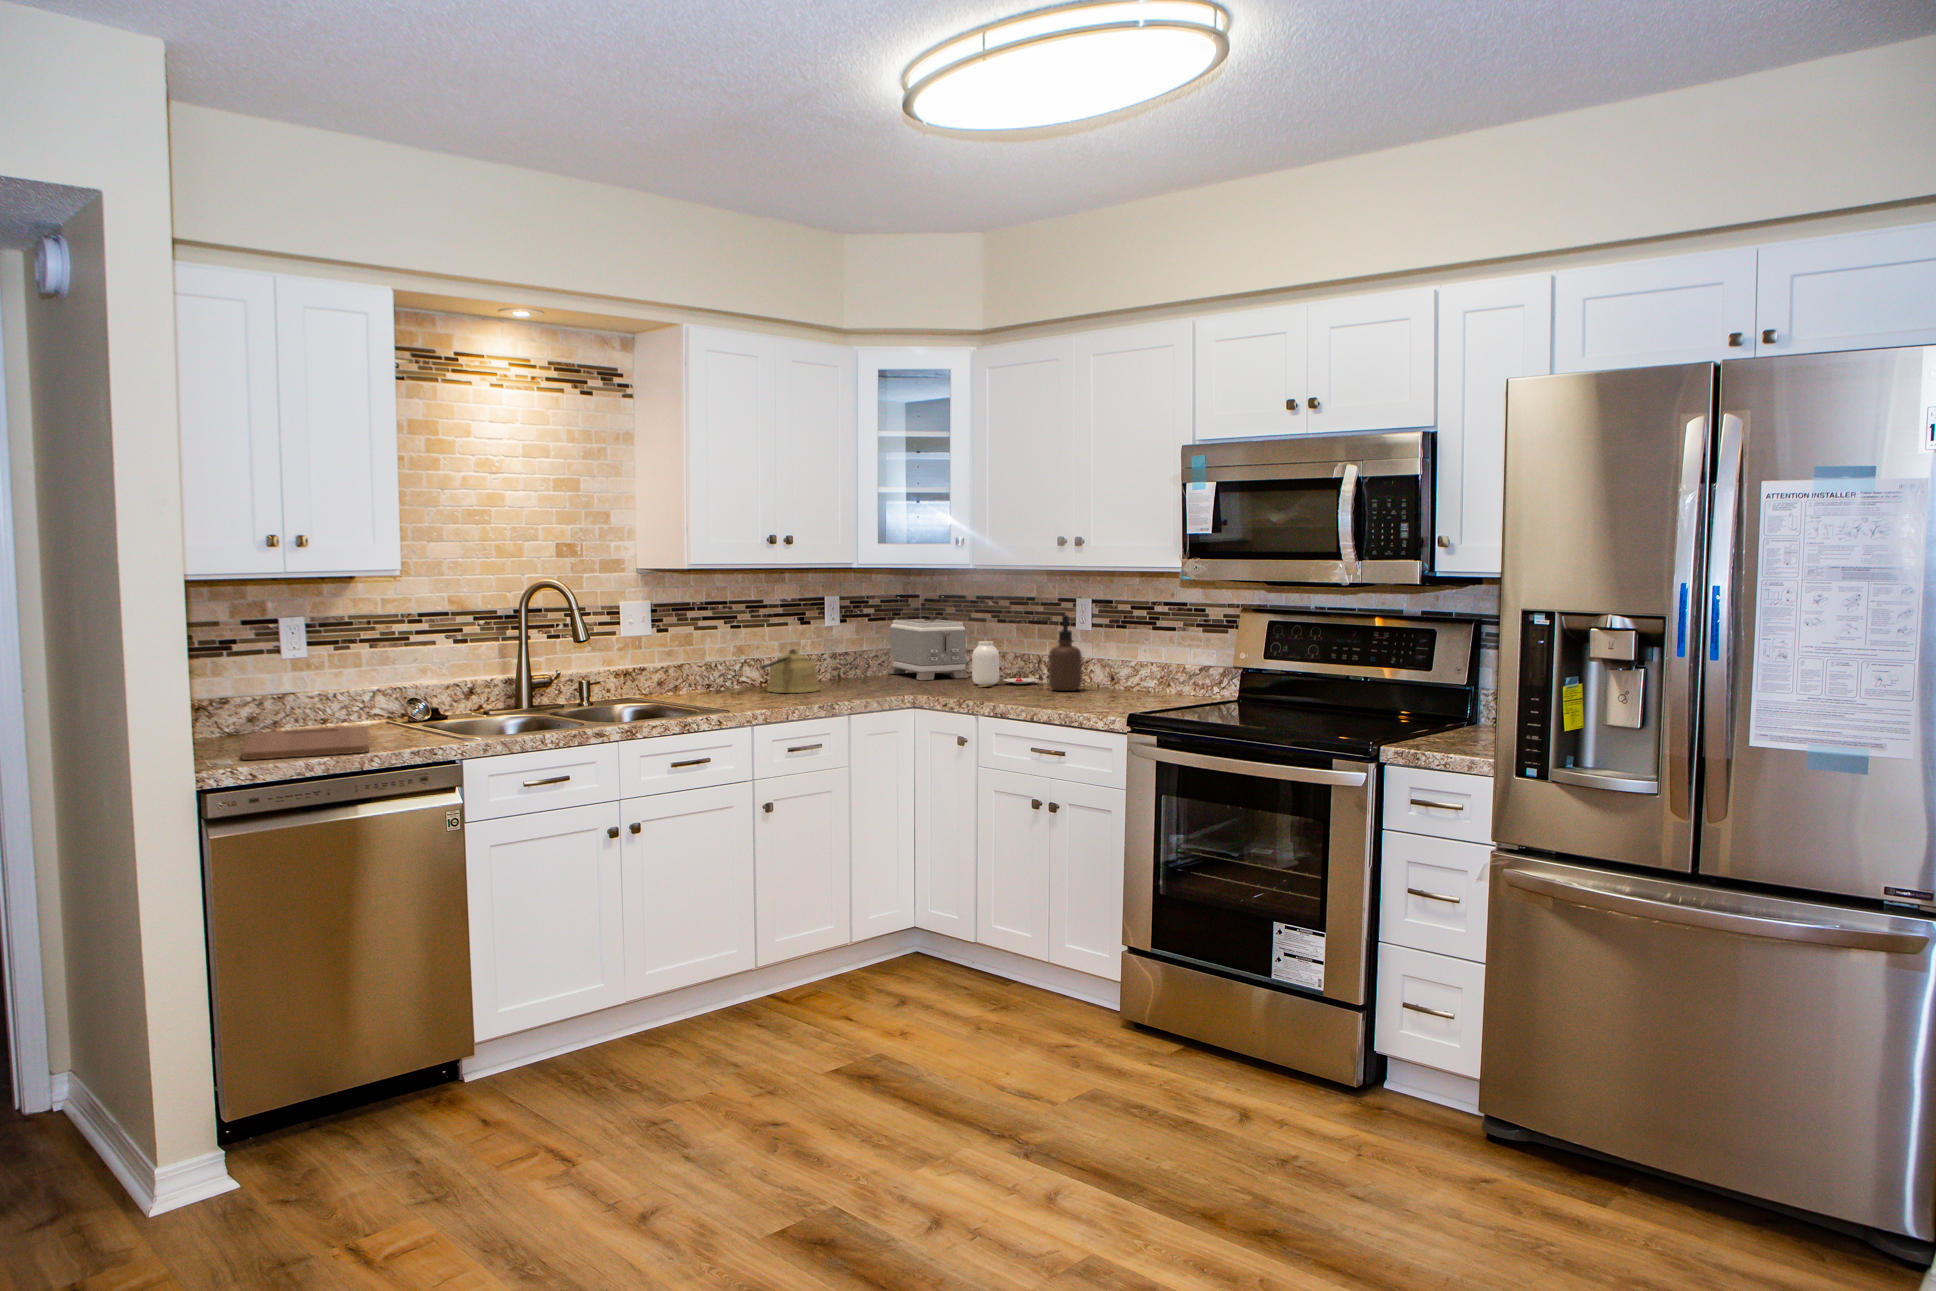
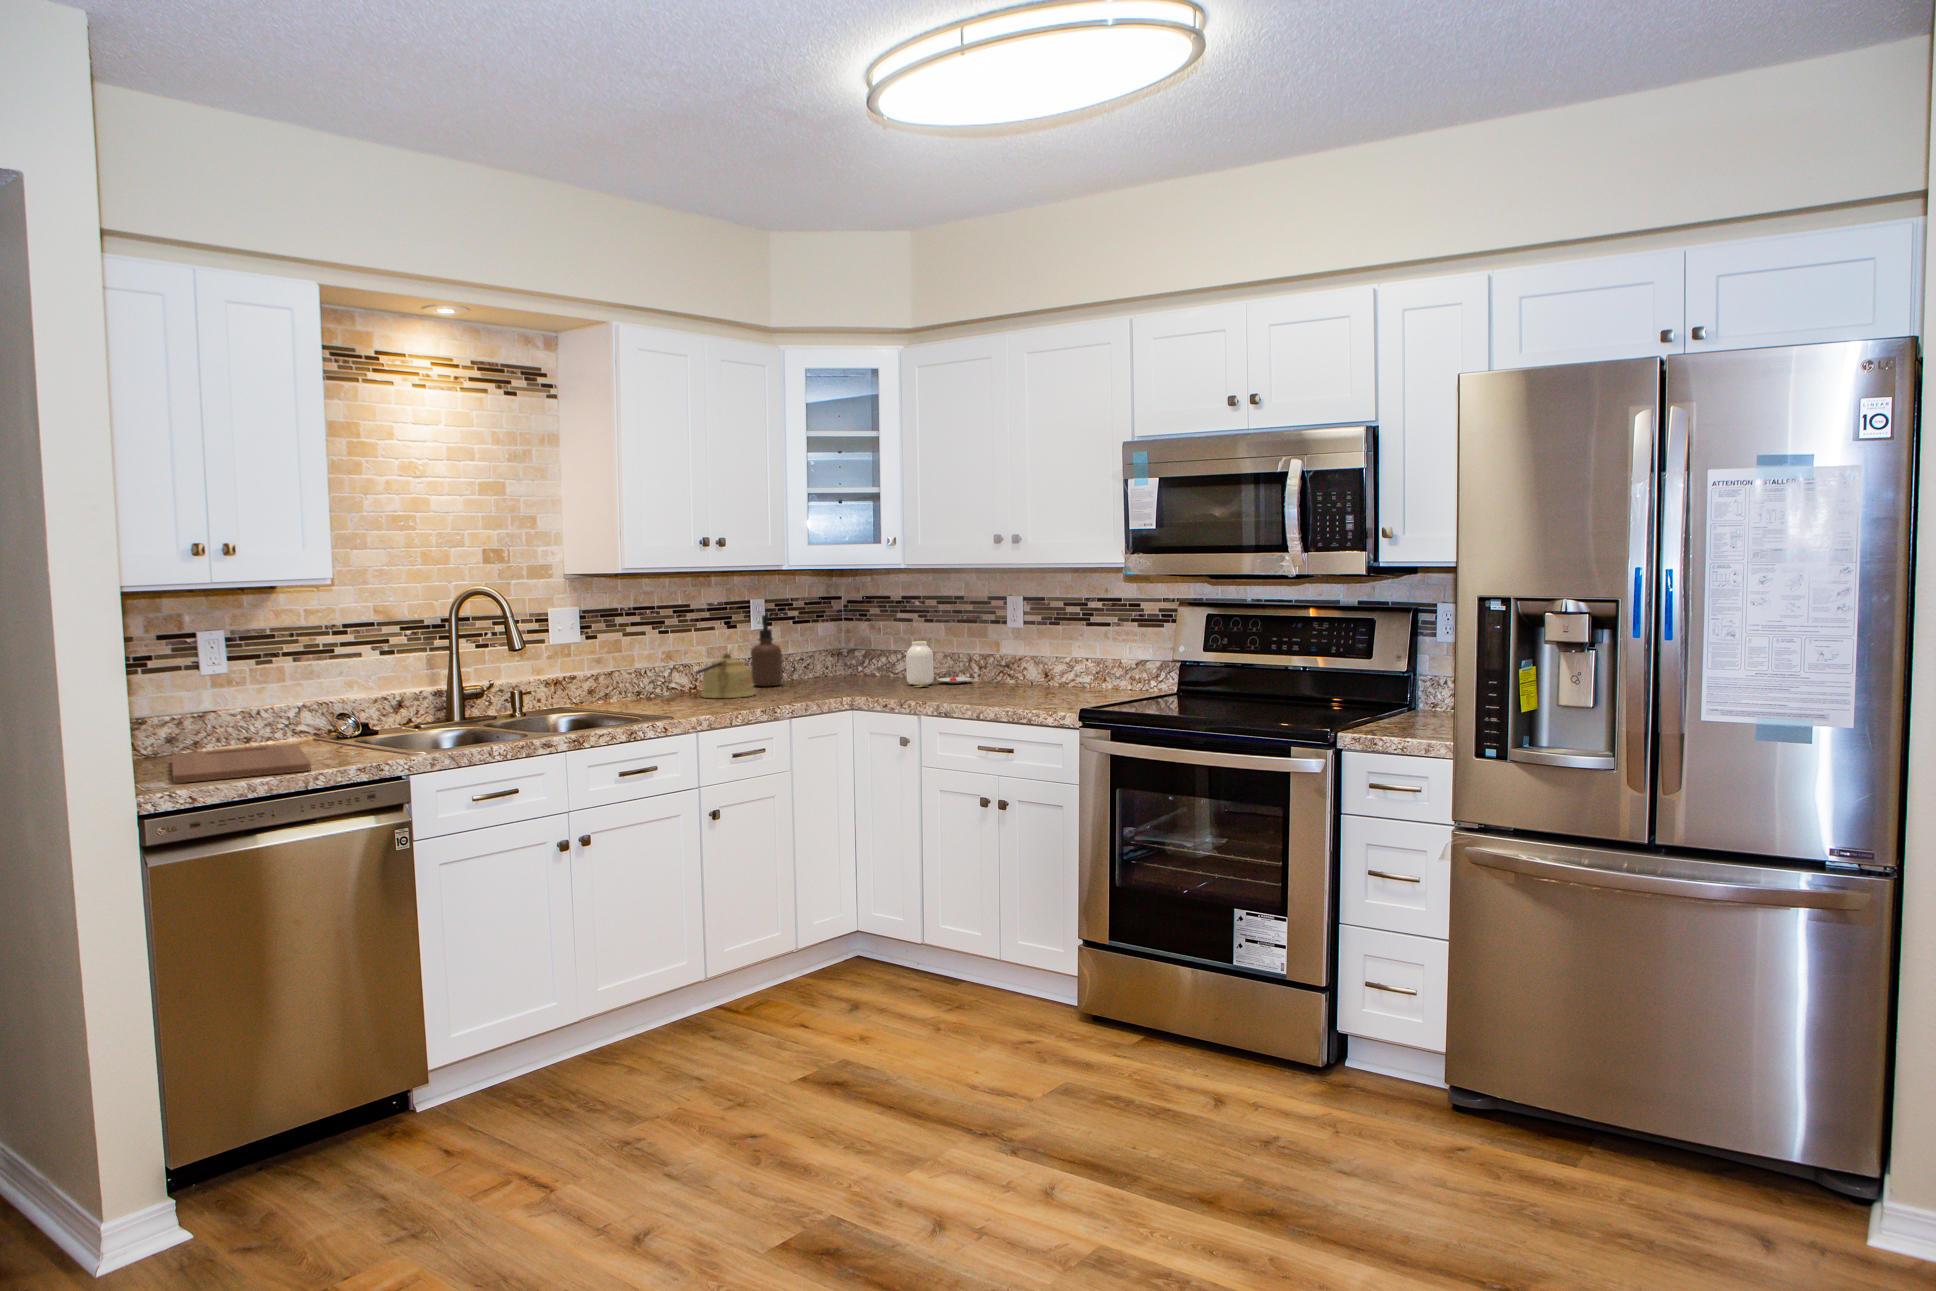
soap dispenser: present [1049,615,1082,691] -> present [751,615,783,686]
toaster: present [889,619,968,680] -> none [815,621,899,682]

